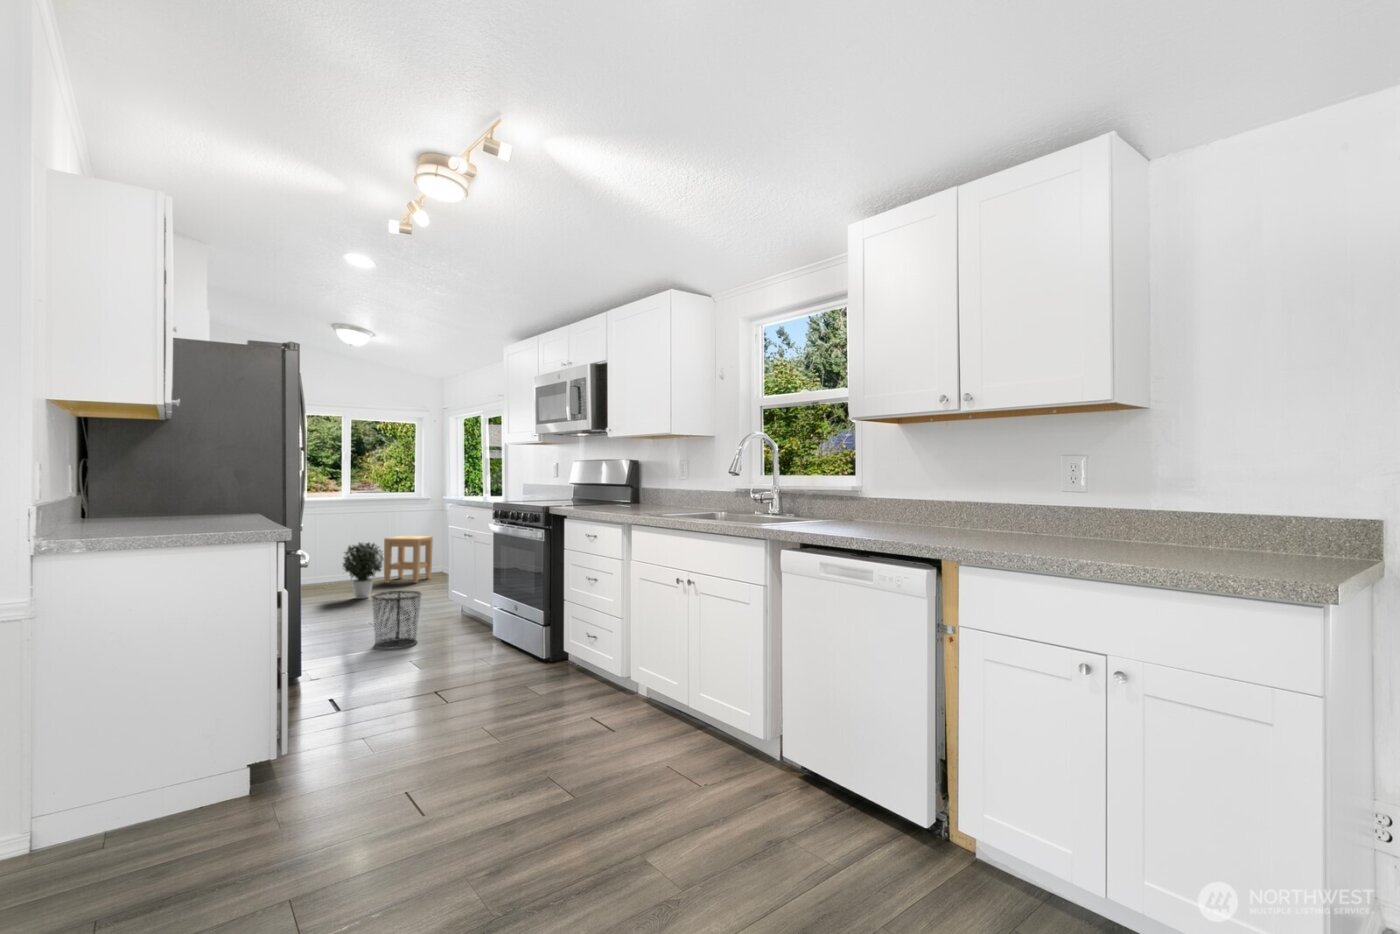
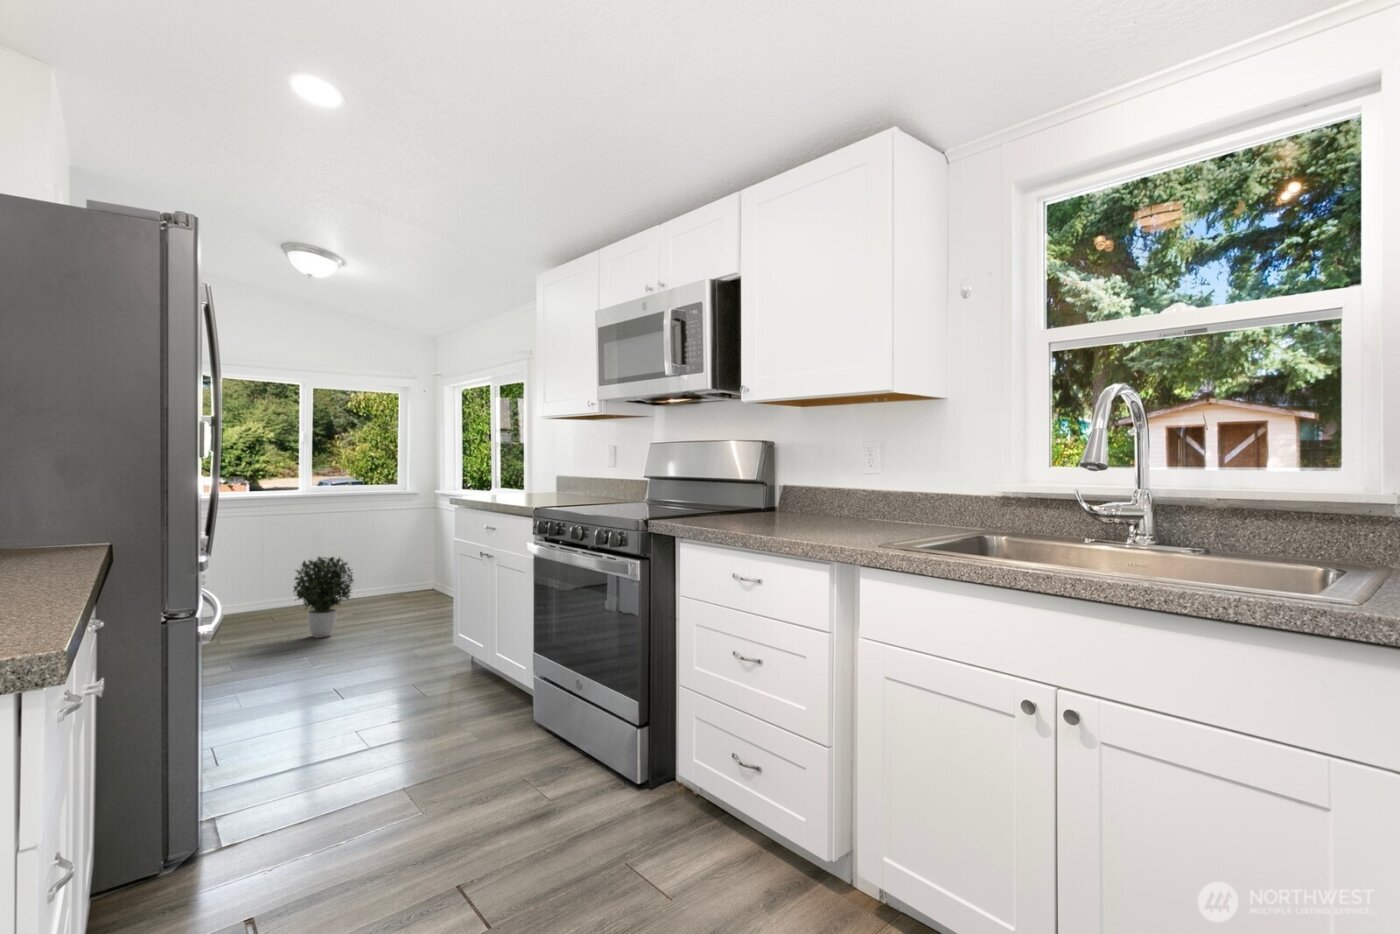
stool: present [384,536,433,583] -> none [353,545,420,610]
waste bin: present [372,591,422,649] -> none [333,647,419,752]

